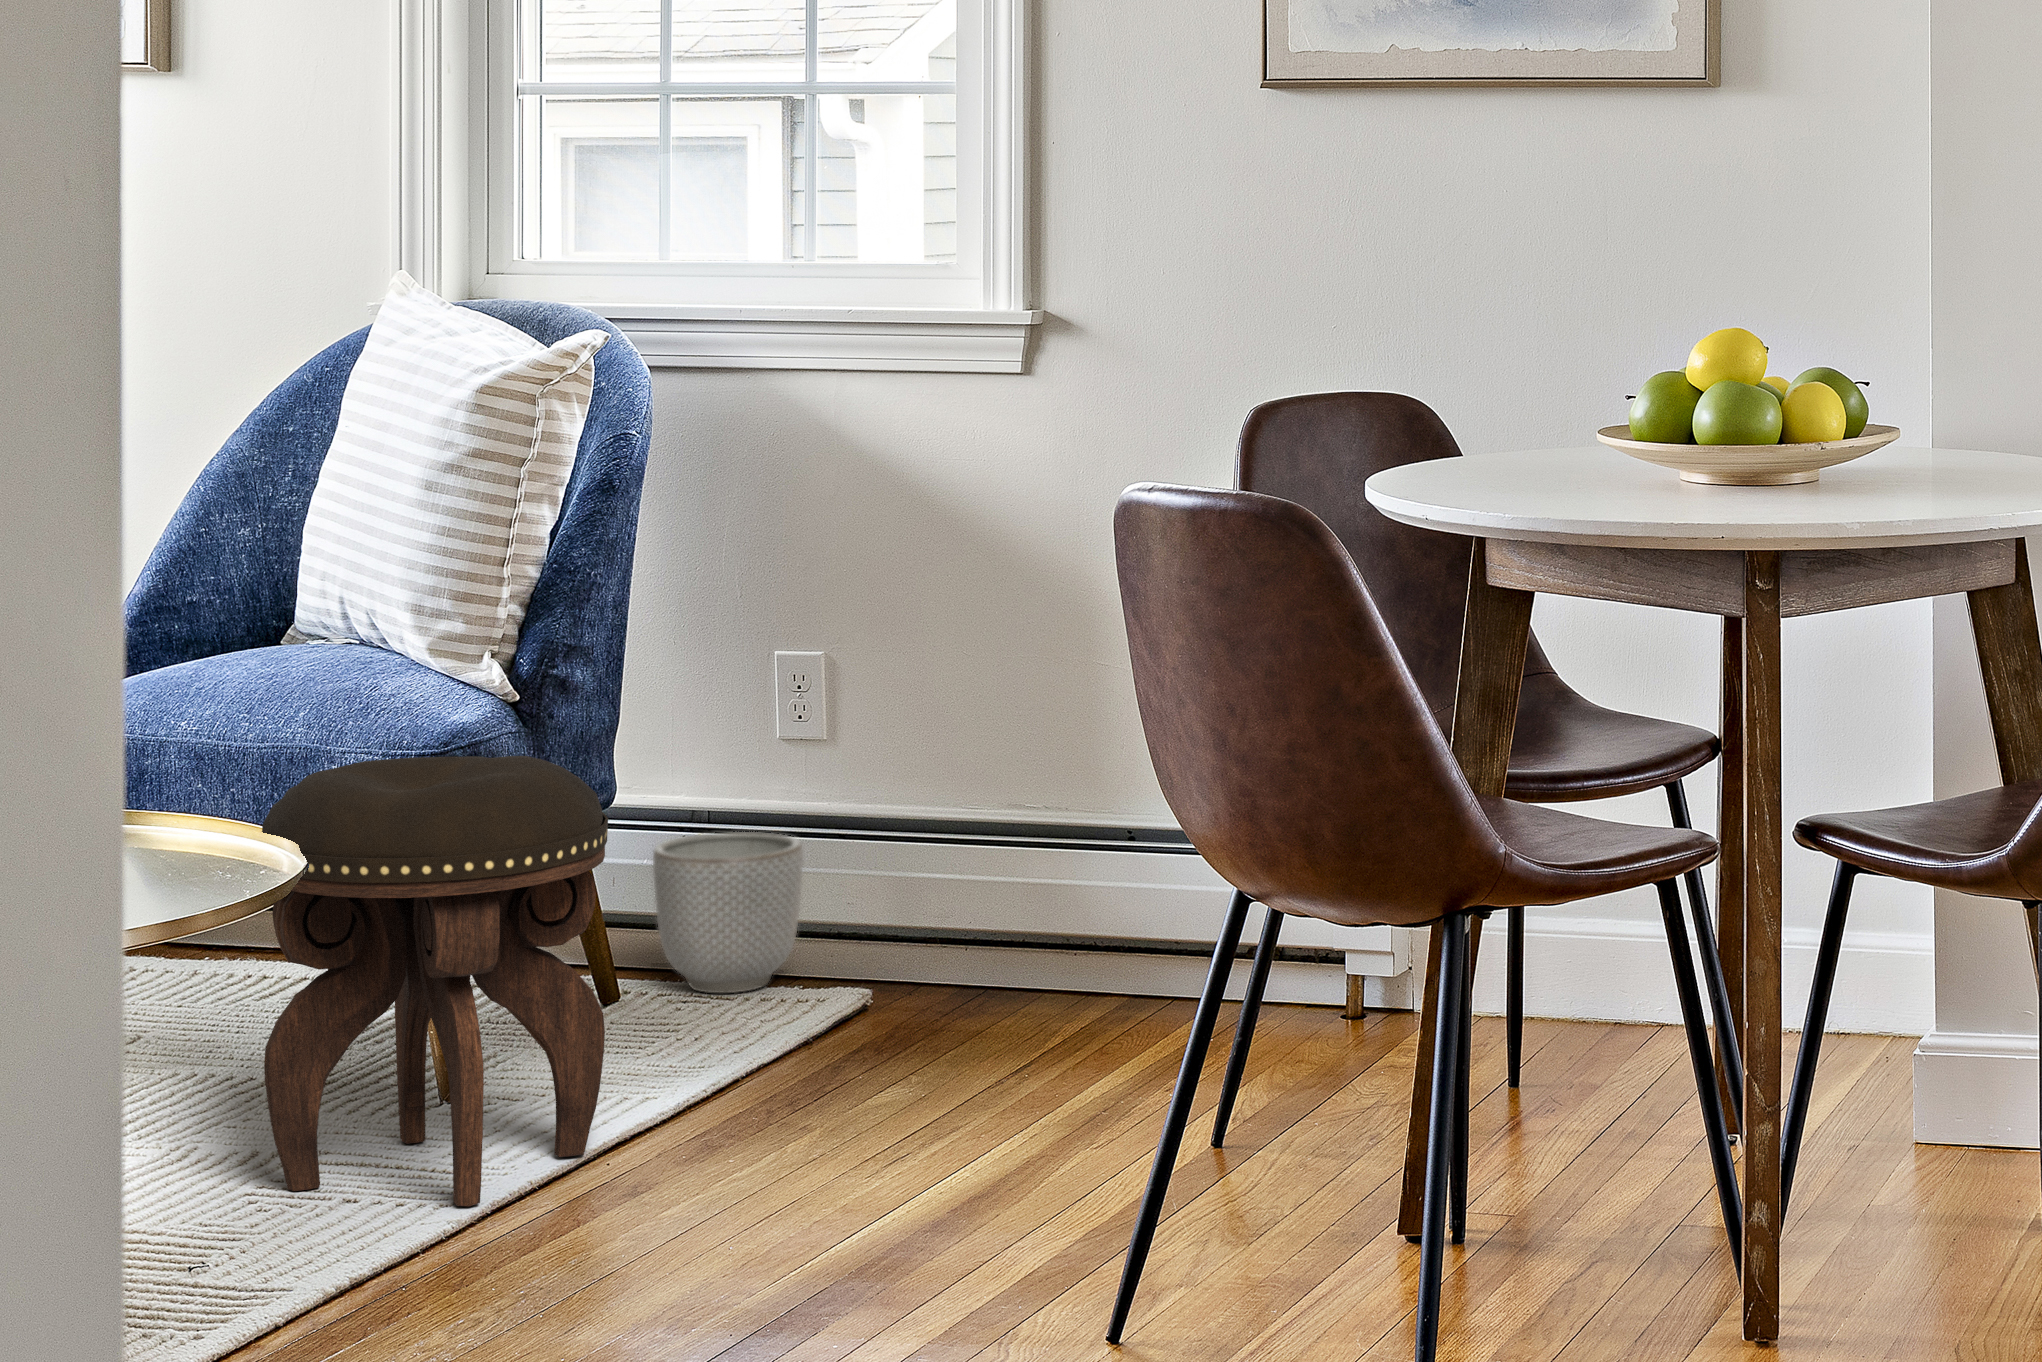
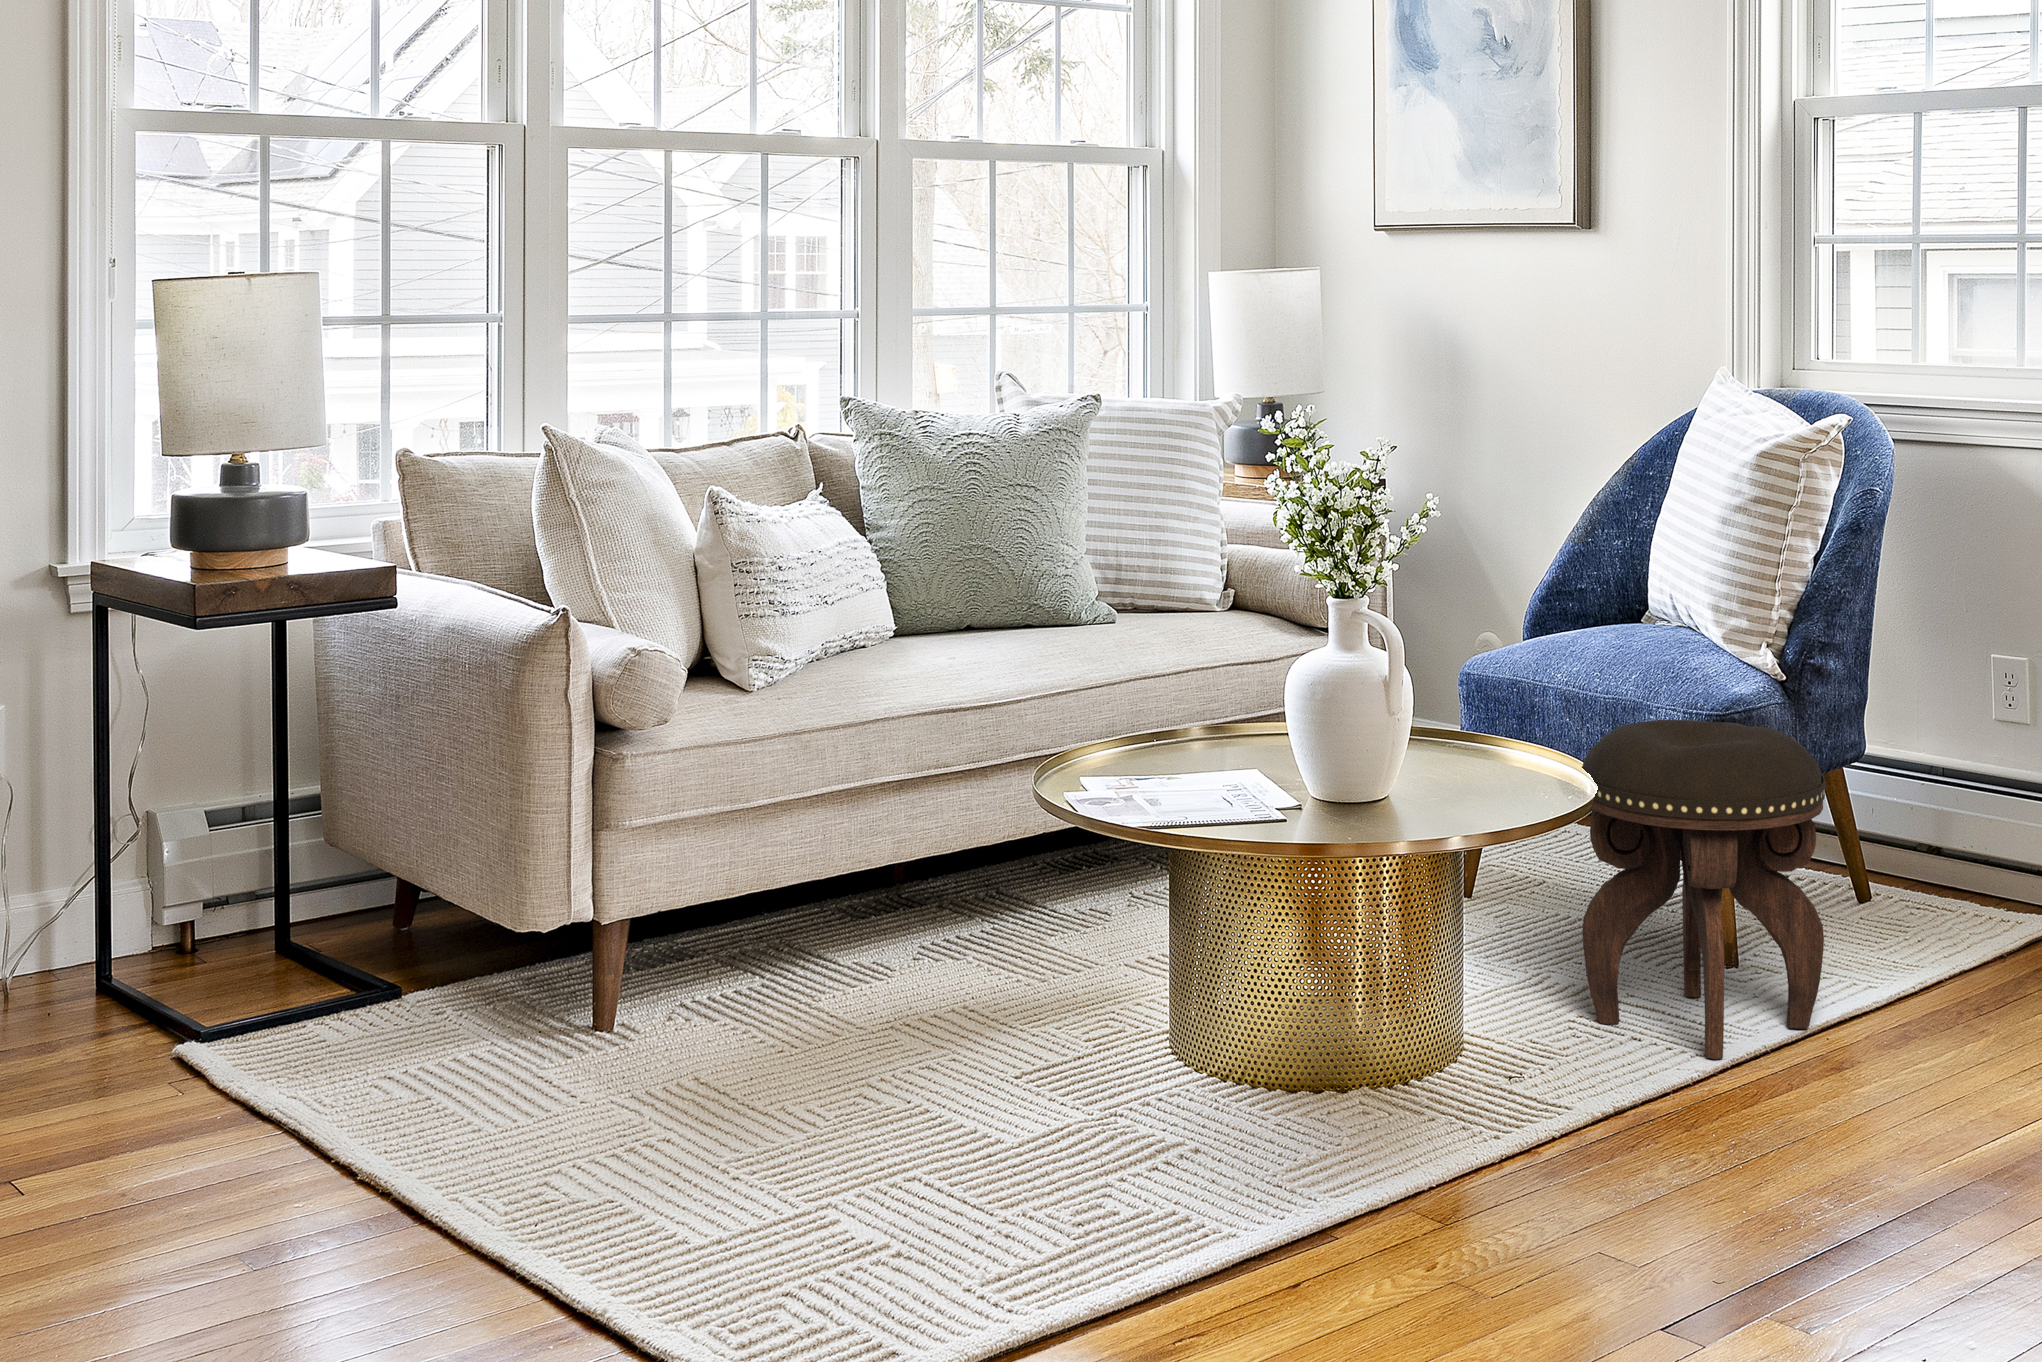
planter: present [653,832,803,993] -> none [1895,783,2006,905]

